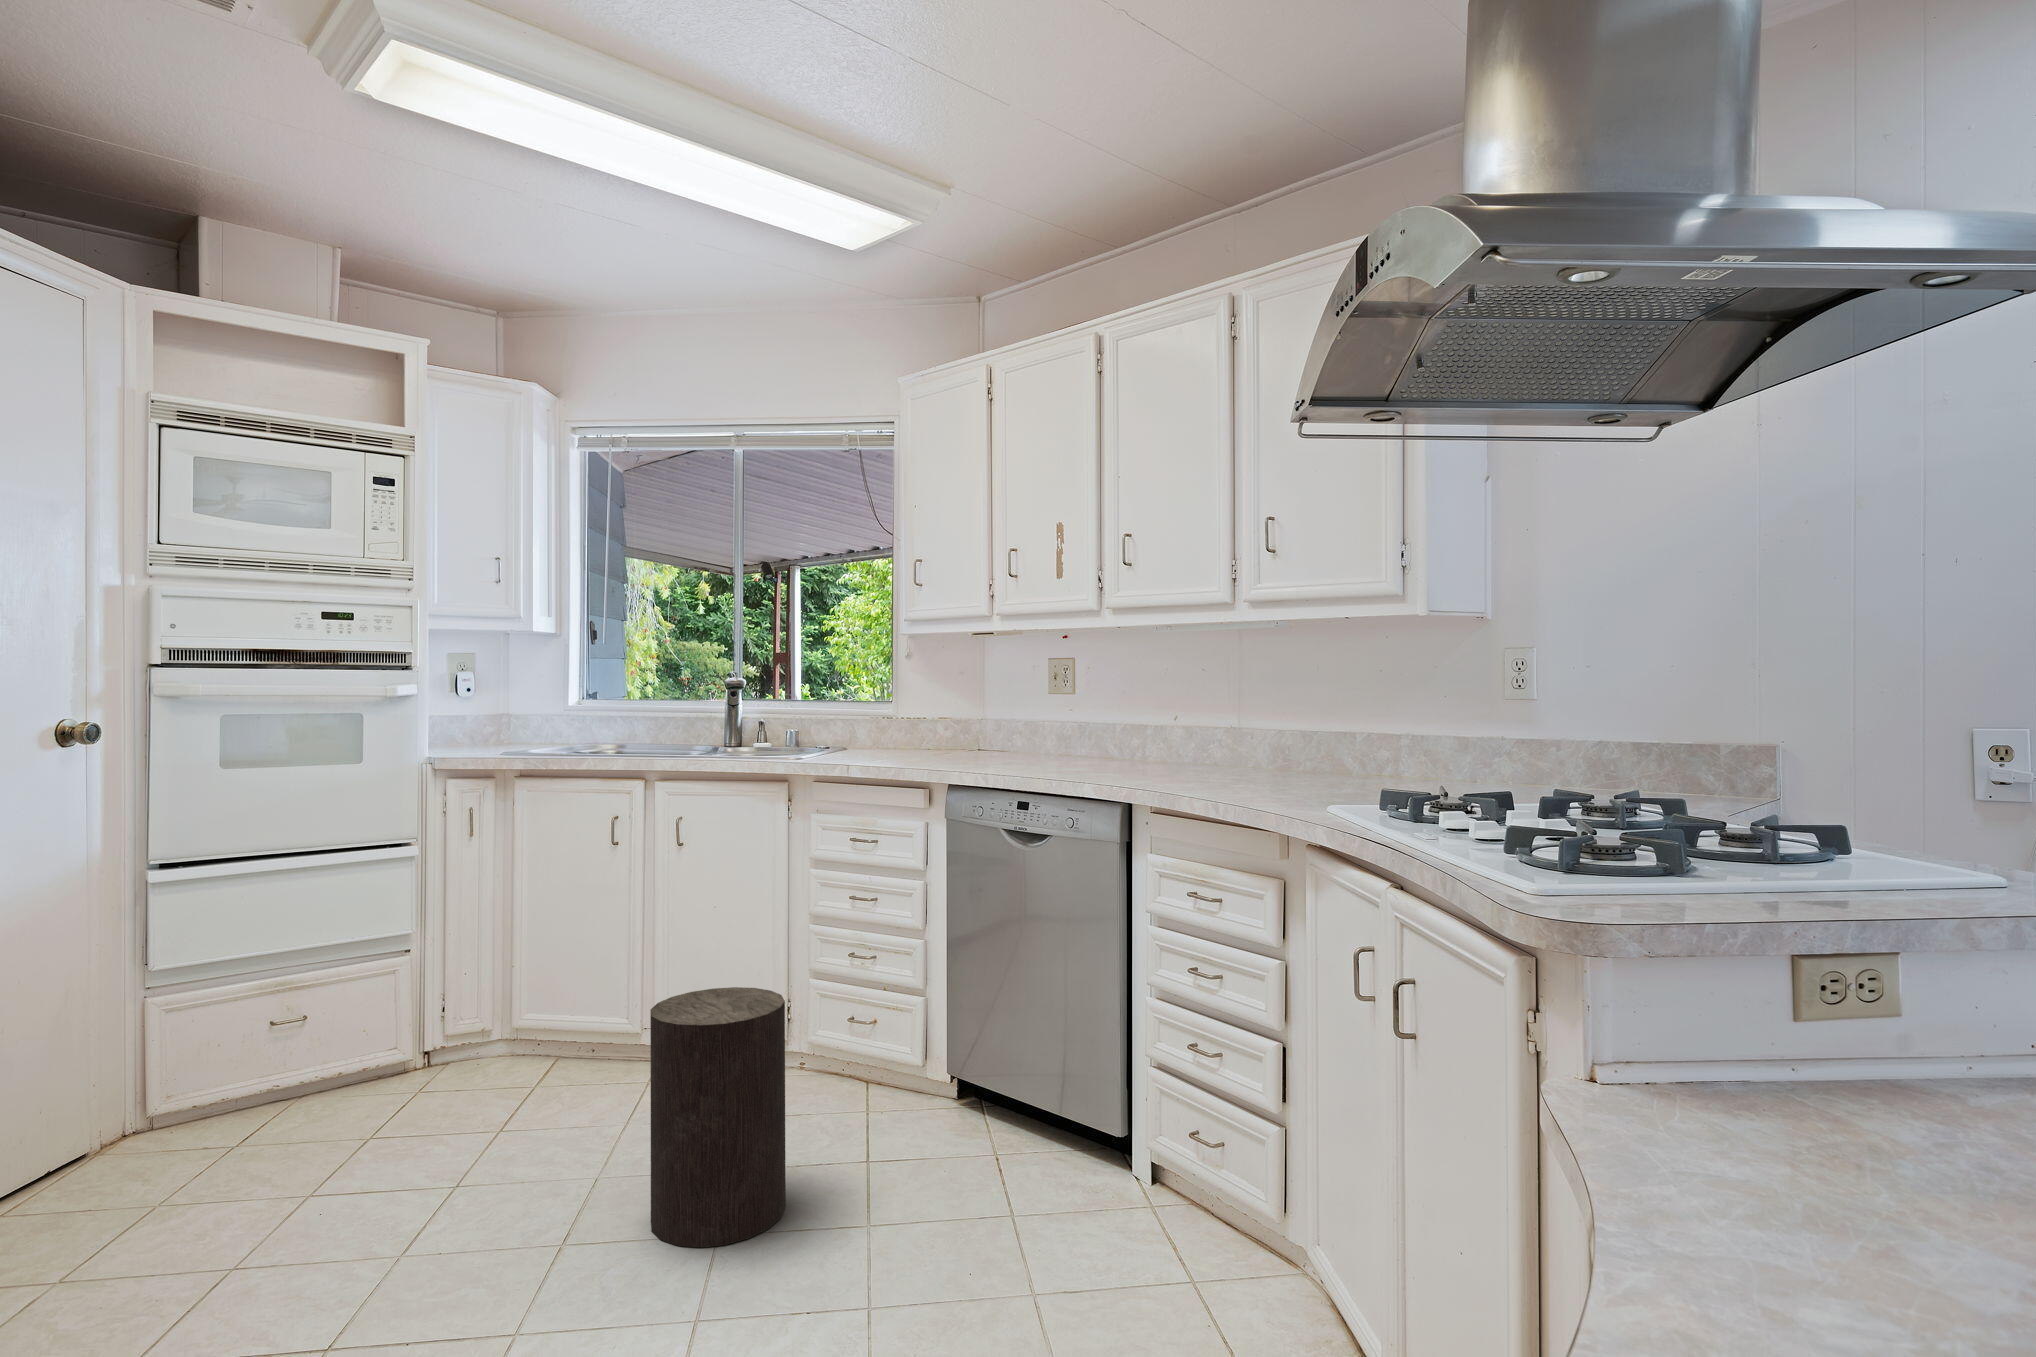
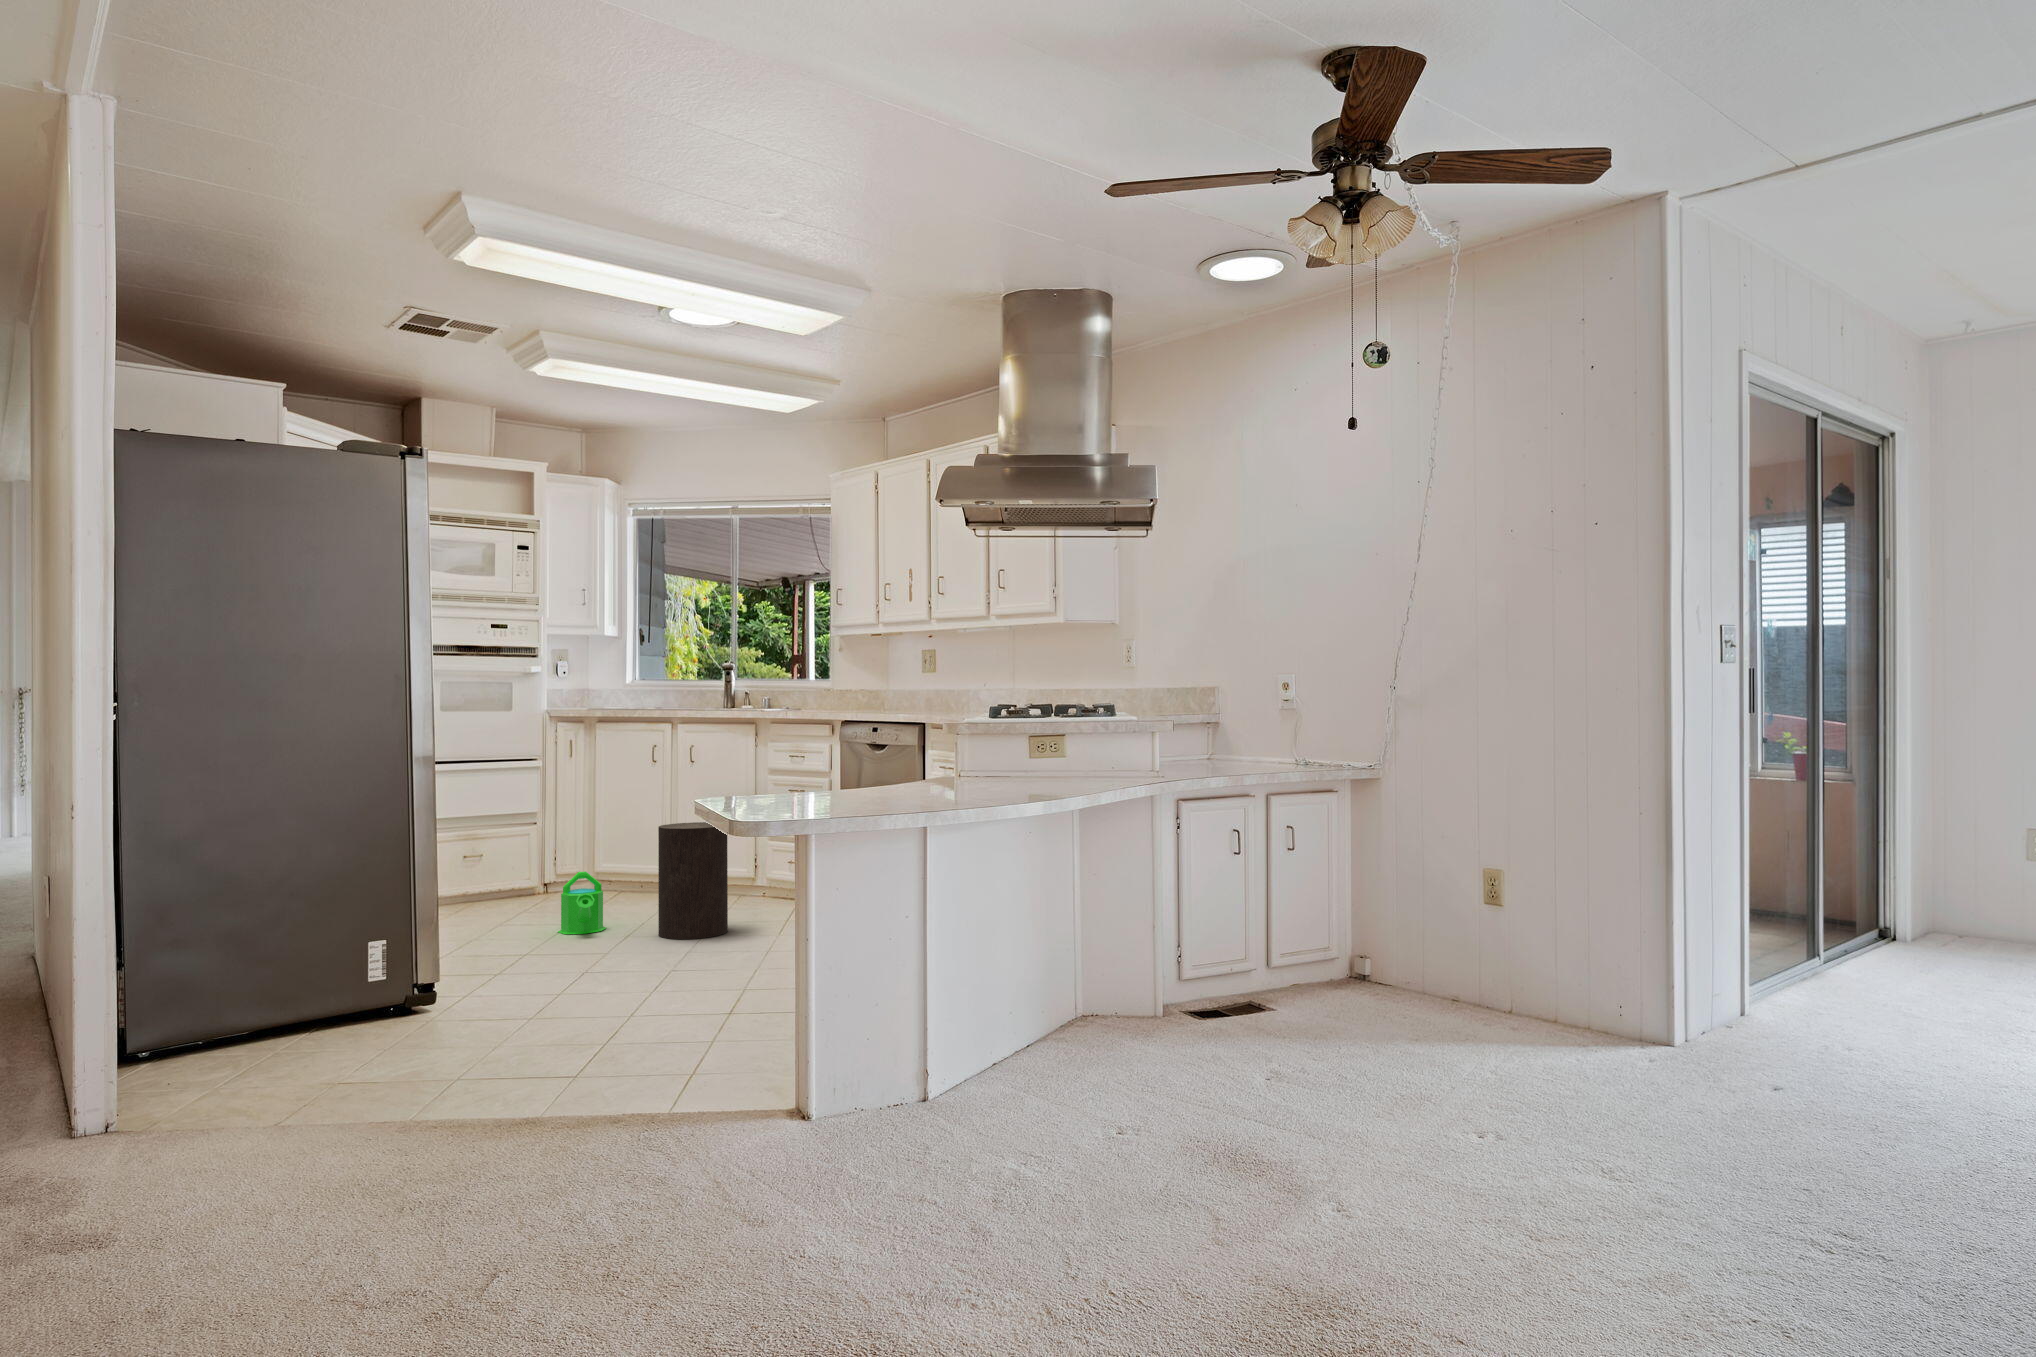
watering can: none [441,1095,542,1233] -> present [558,872,606,934]

